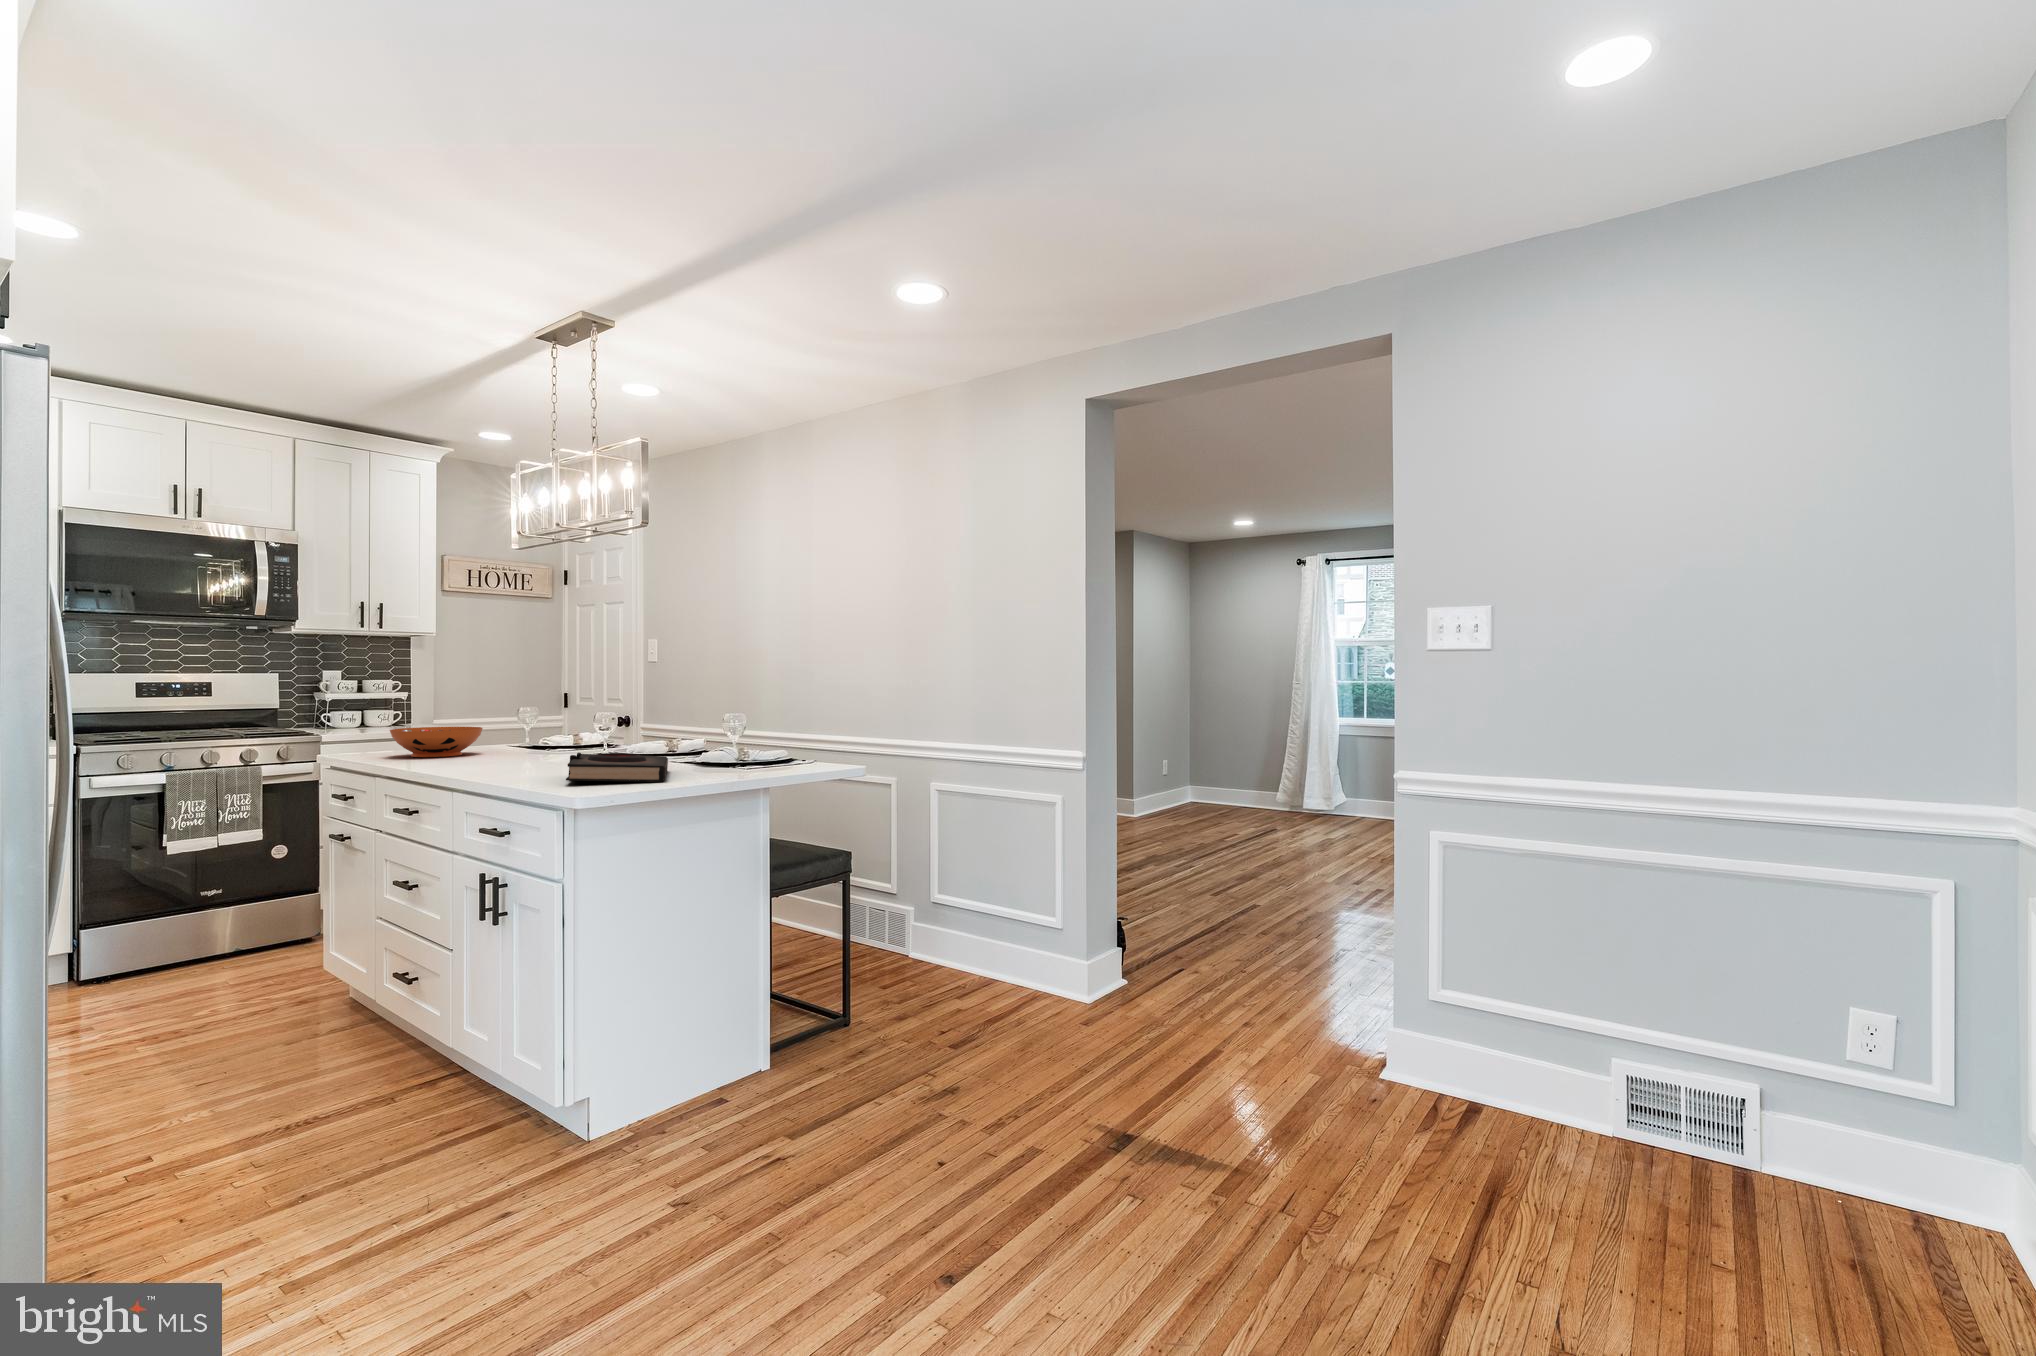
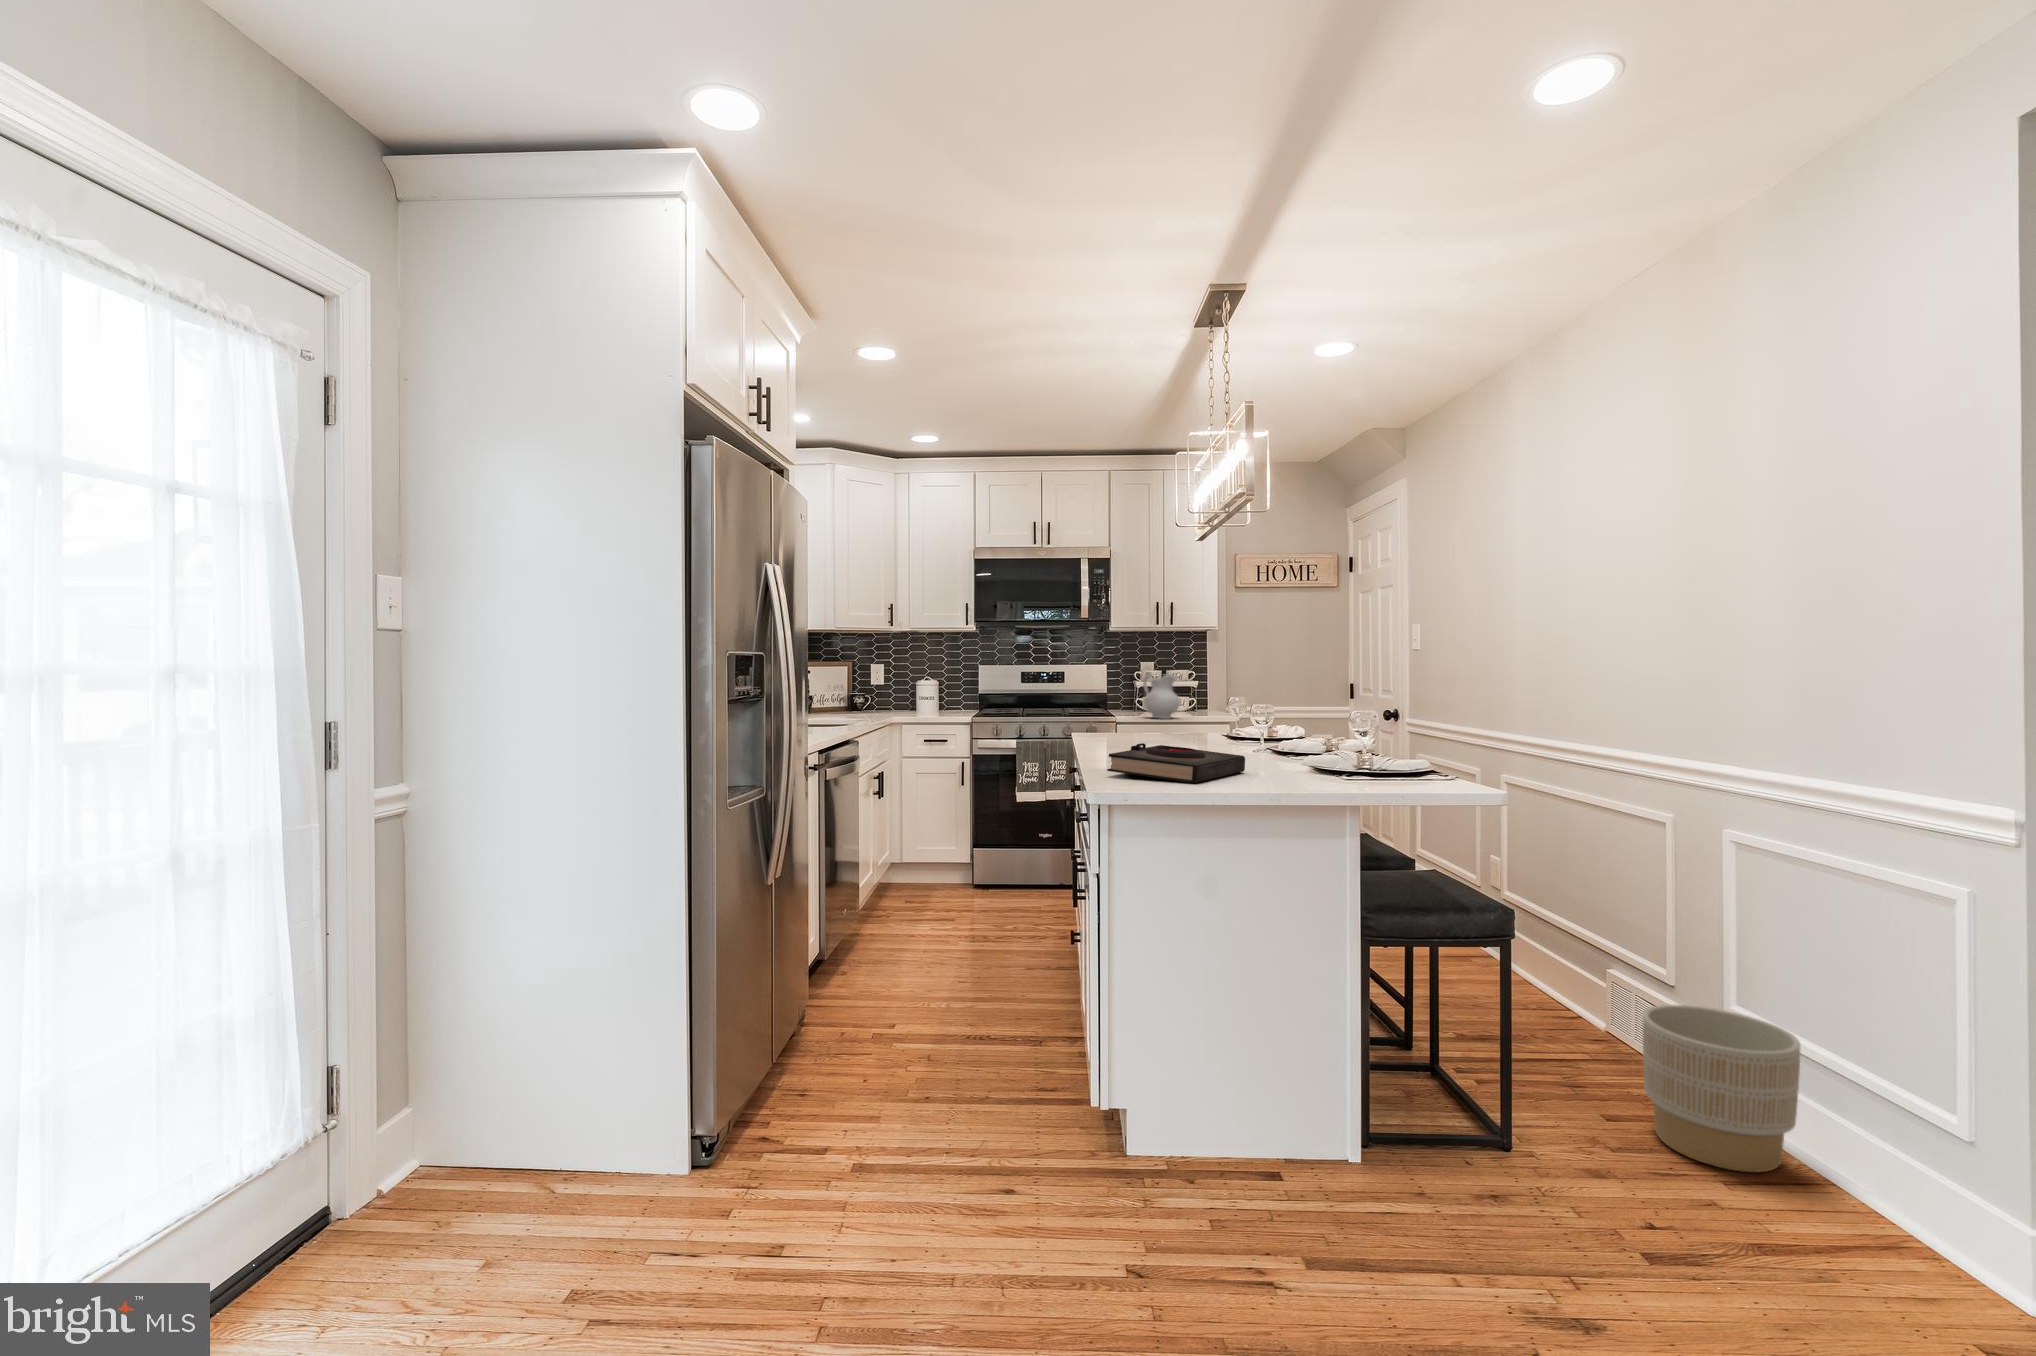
ceramic pitcher: none [347,683,400,735] -> present [1143,672,1180,719]
decorative bowl: present [390,727,483,757] -> none [1095,712,1170,740]
planter: none [904,896,985,993] -> present [1643,1005,1800,1172]

